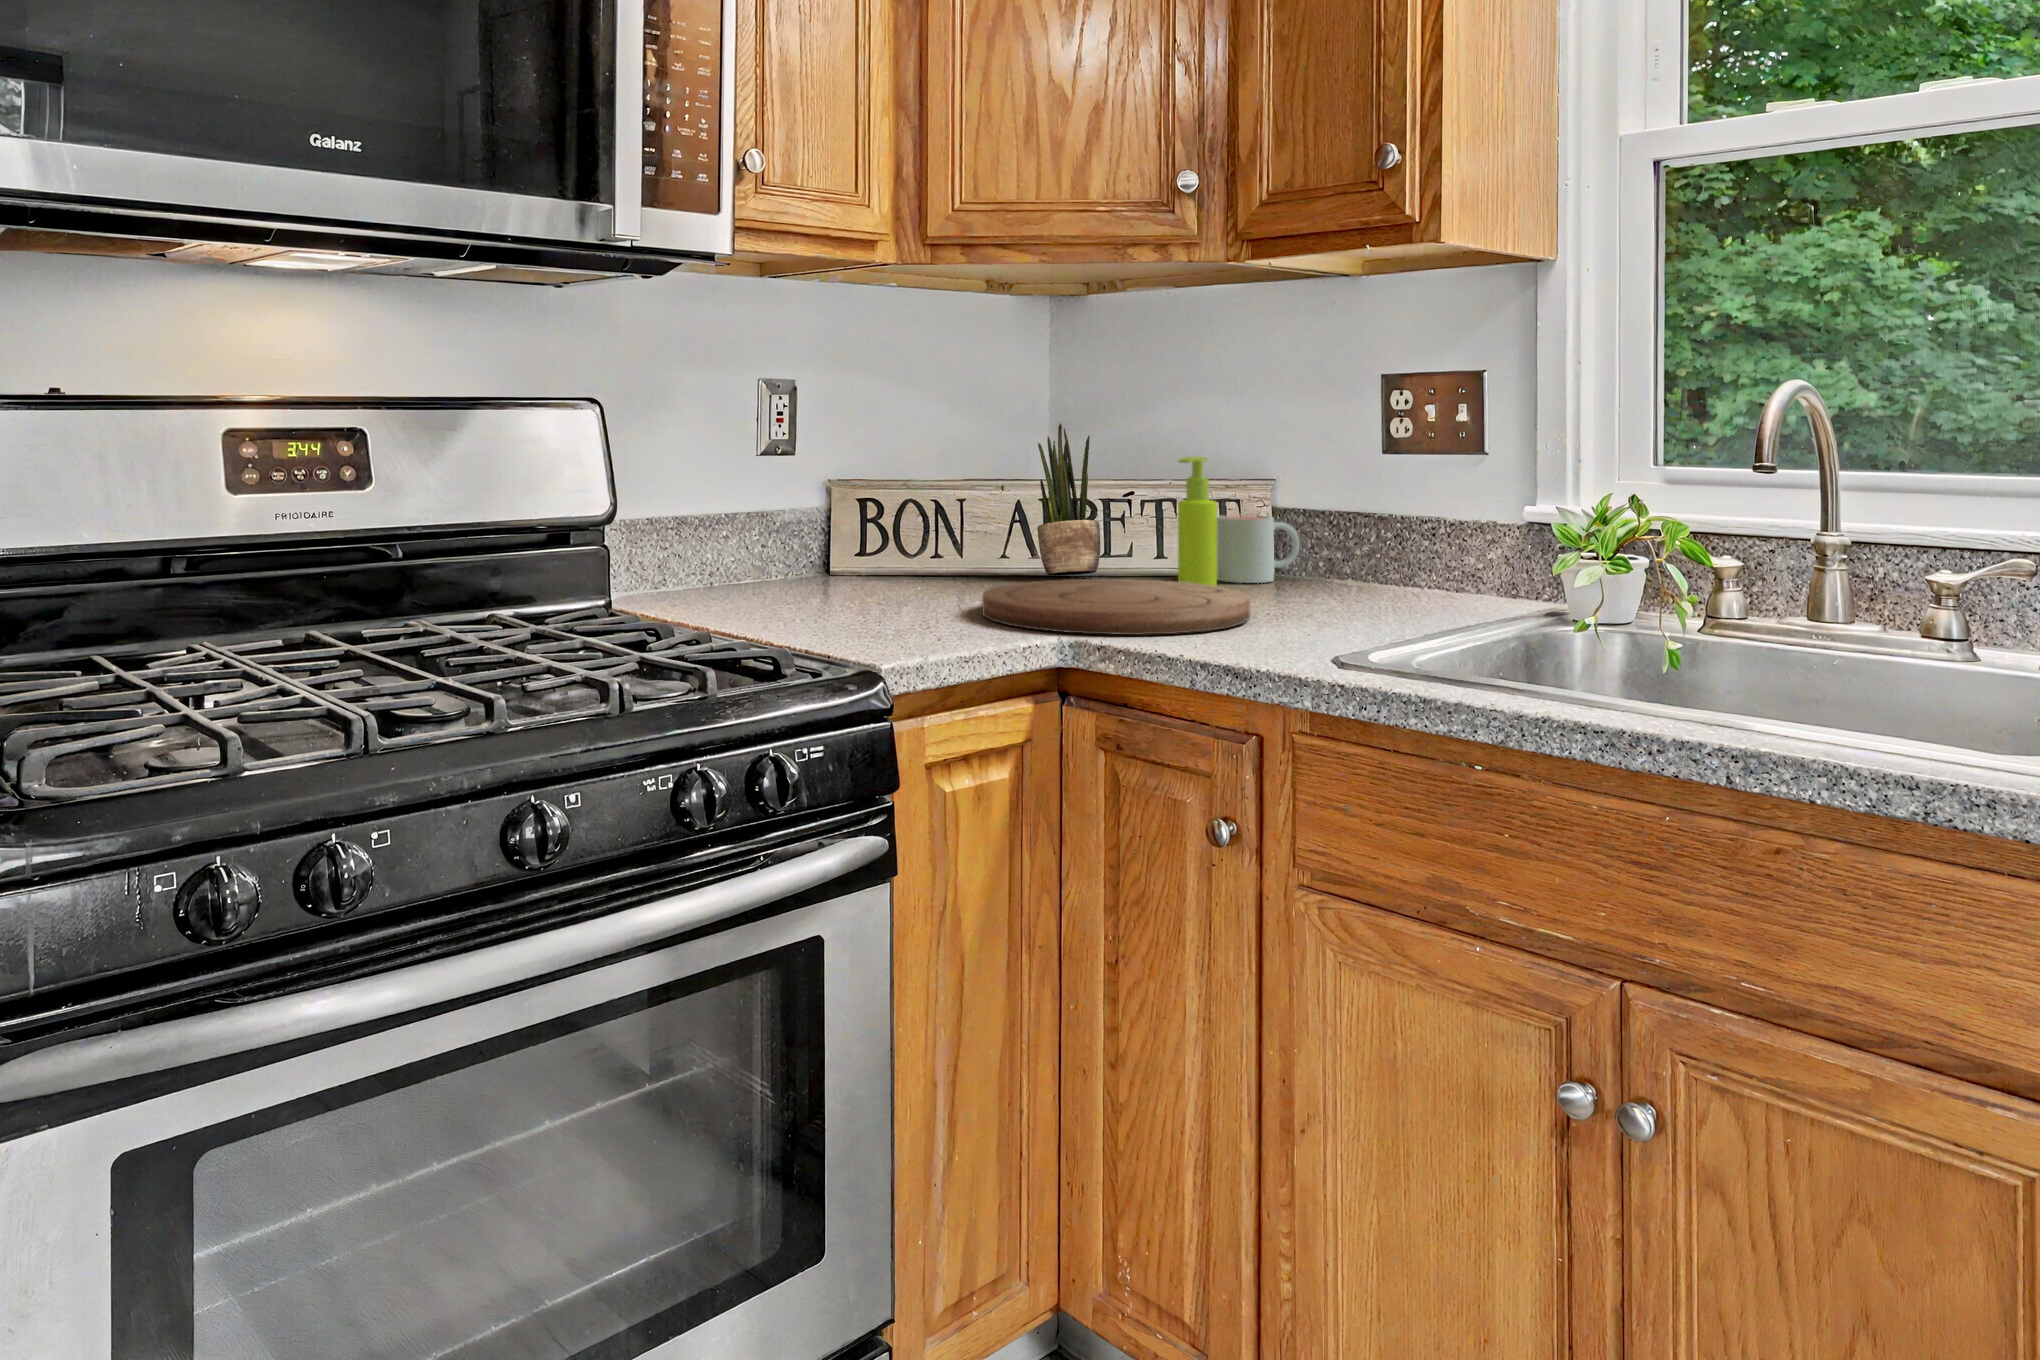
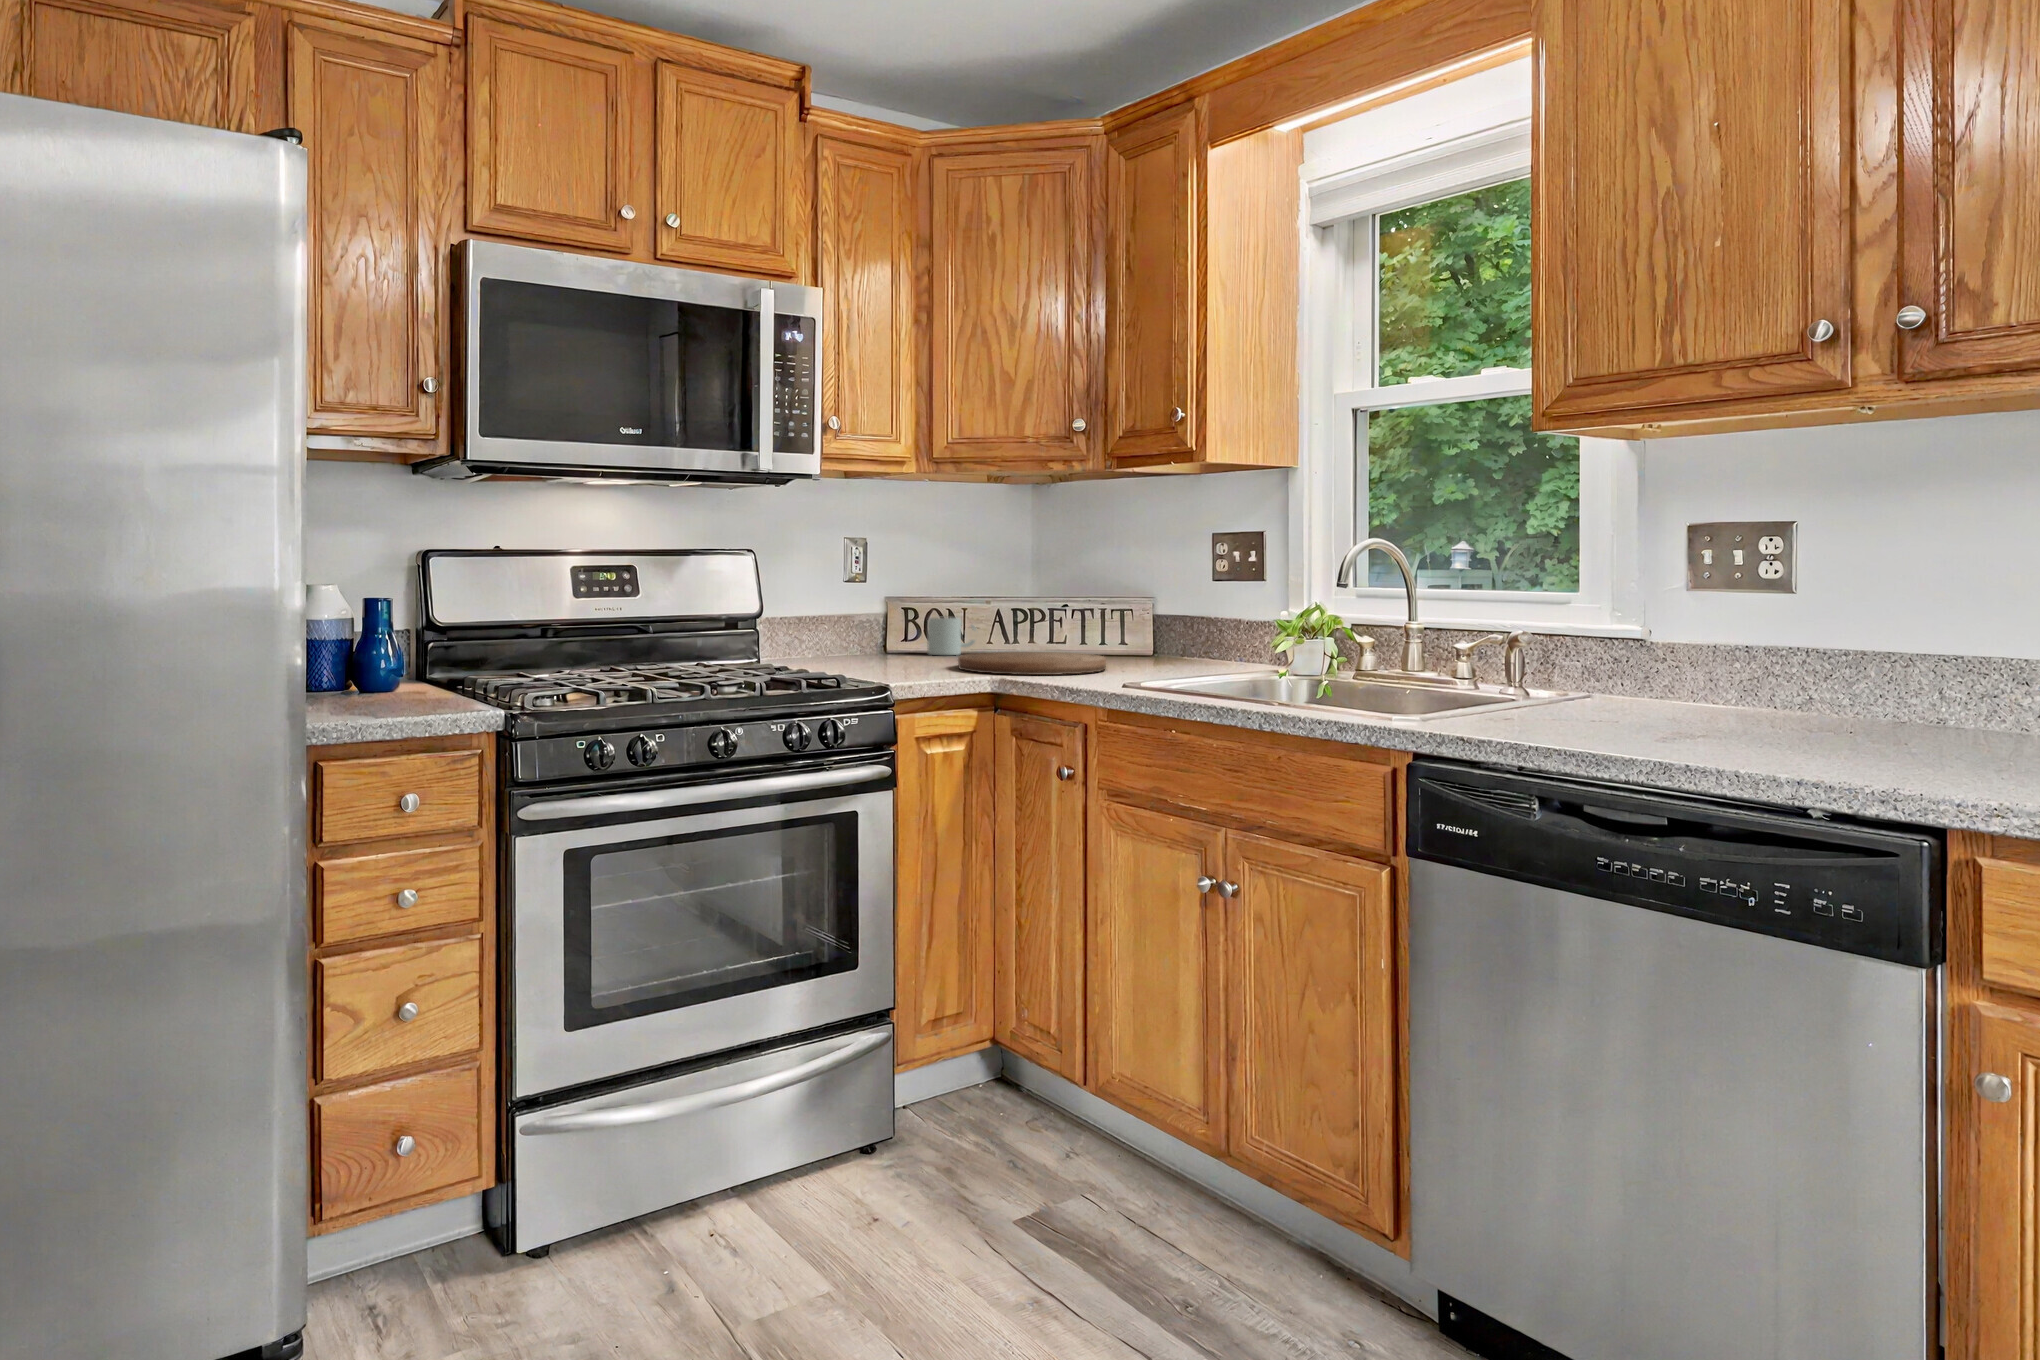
potted plant: present [1037,423,1100,575] -> none [1009,563,1046,654]
soap dispenser: present [1178,457,1217,586] -> none [1085,582,1109,660]
mug: present [1217,516,1300,583] -> present [927,618,976,655]

